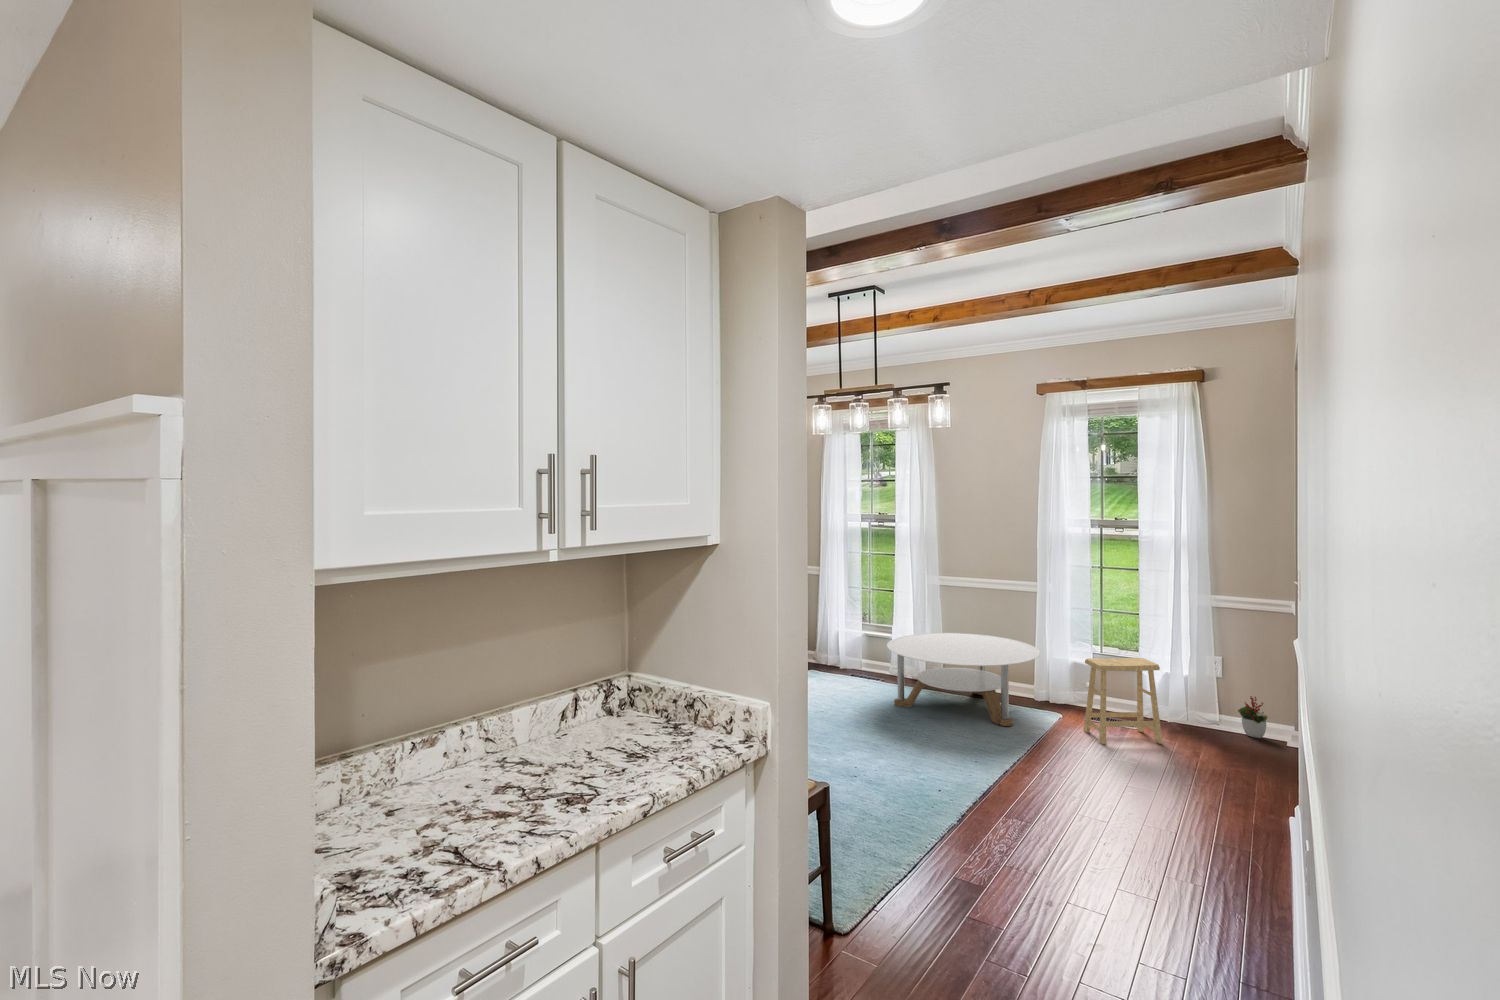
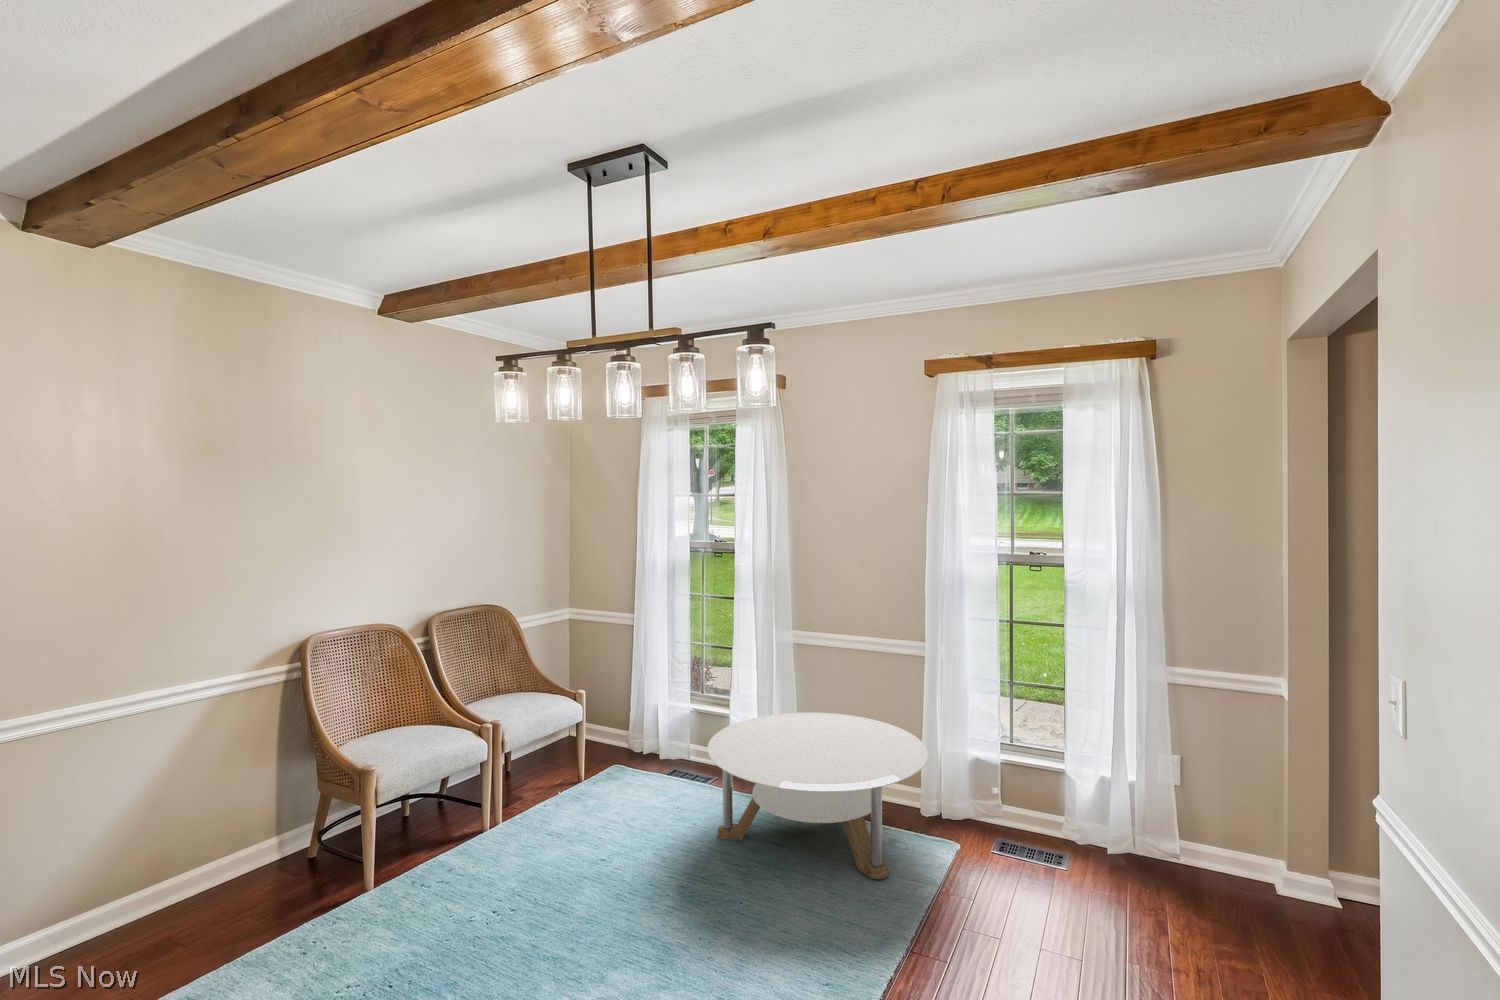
footstool: present [1084,658,1162,744] -> none [992,768,1109,916]
decorative plant: present [1238,696,1267,738] -> none [1205,817,1249,883]

